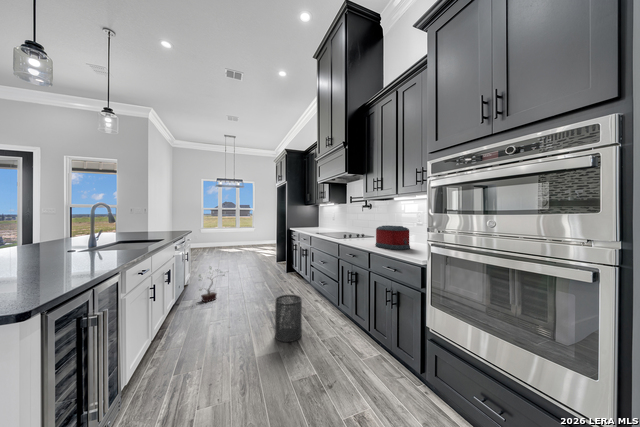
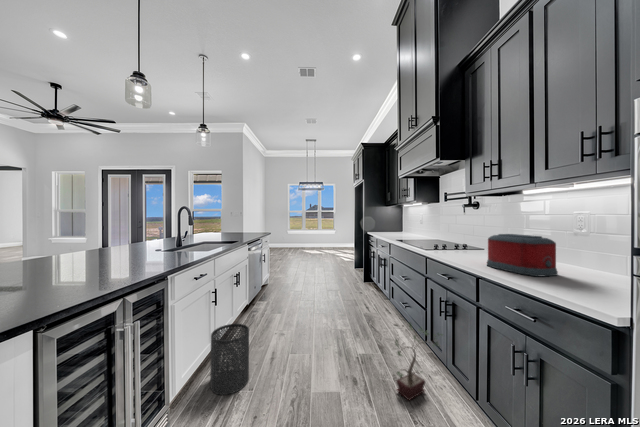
potted plant: present [199,268,224,302] -> present [395,323,442,400]
trash can: present [275,295,302,342] -> present [210,324,249,395]

